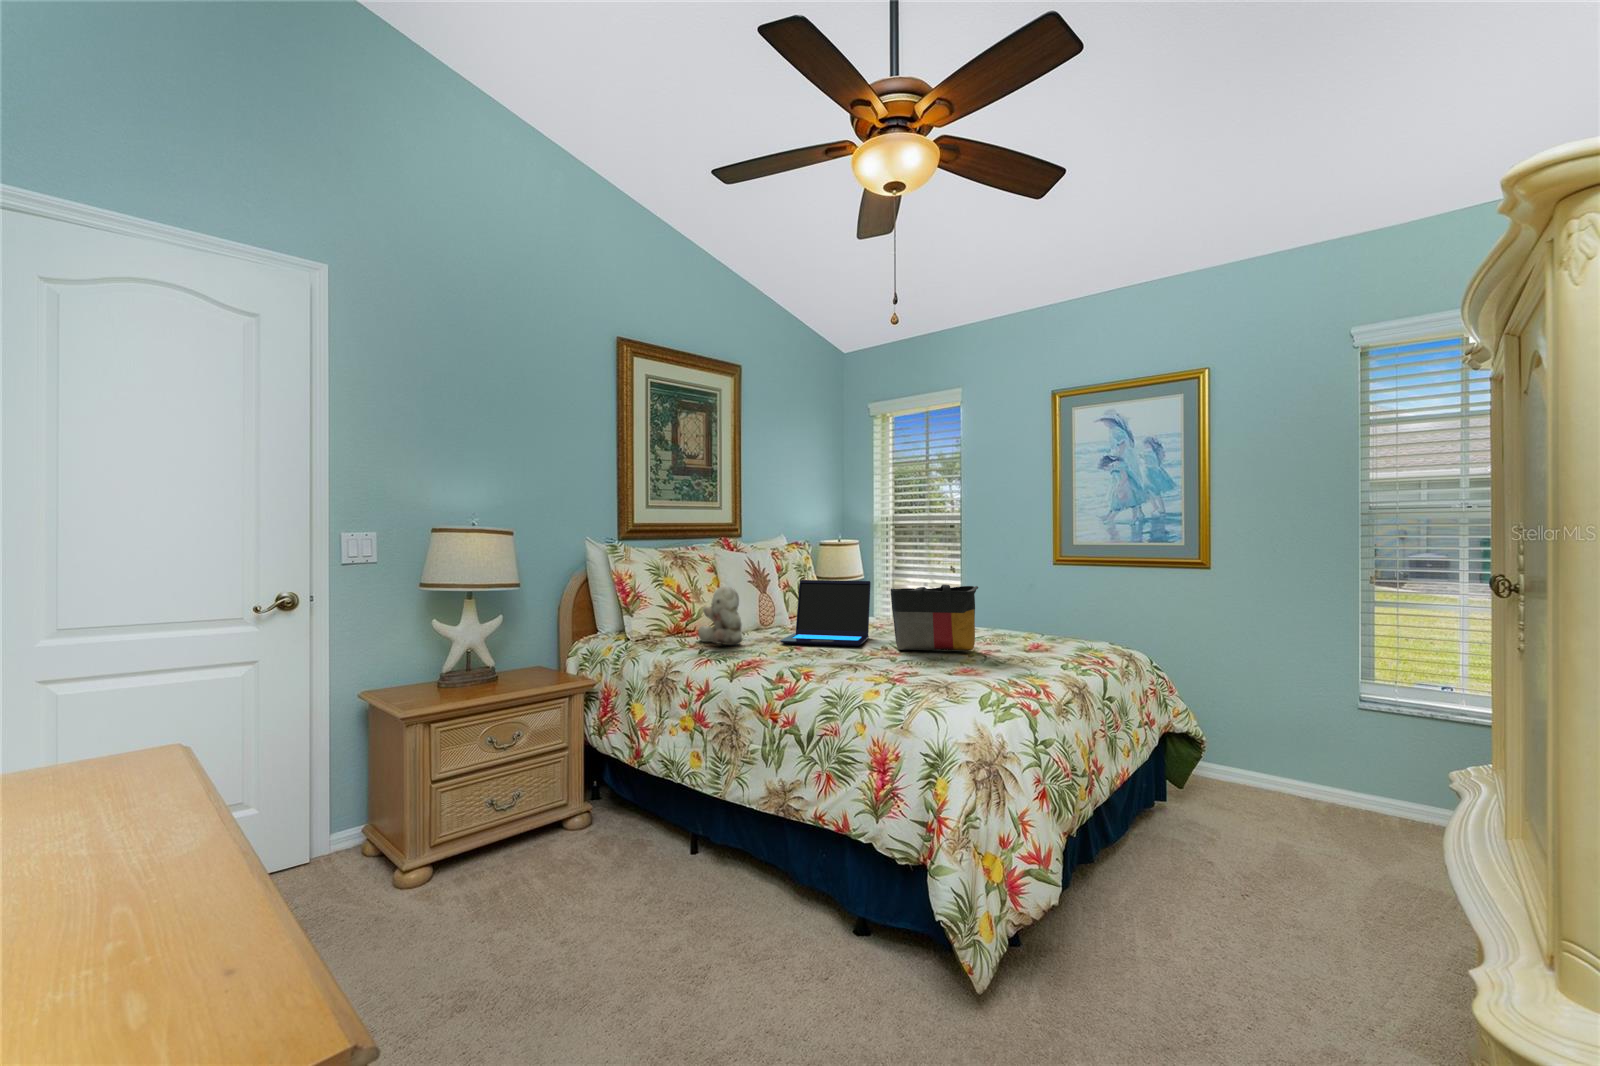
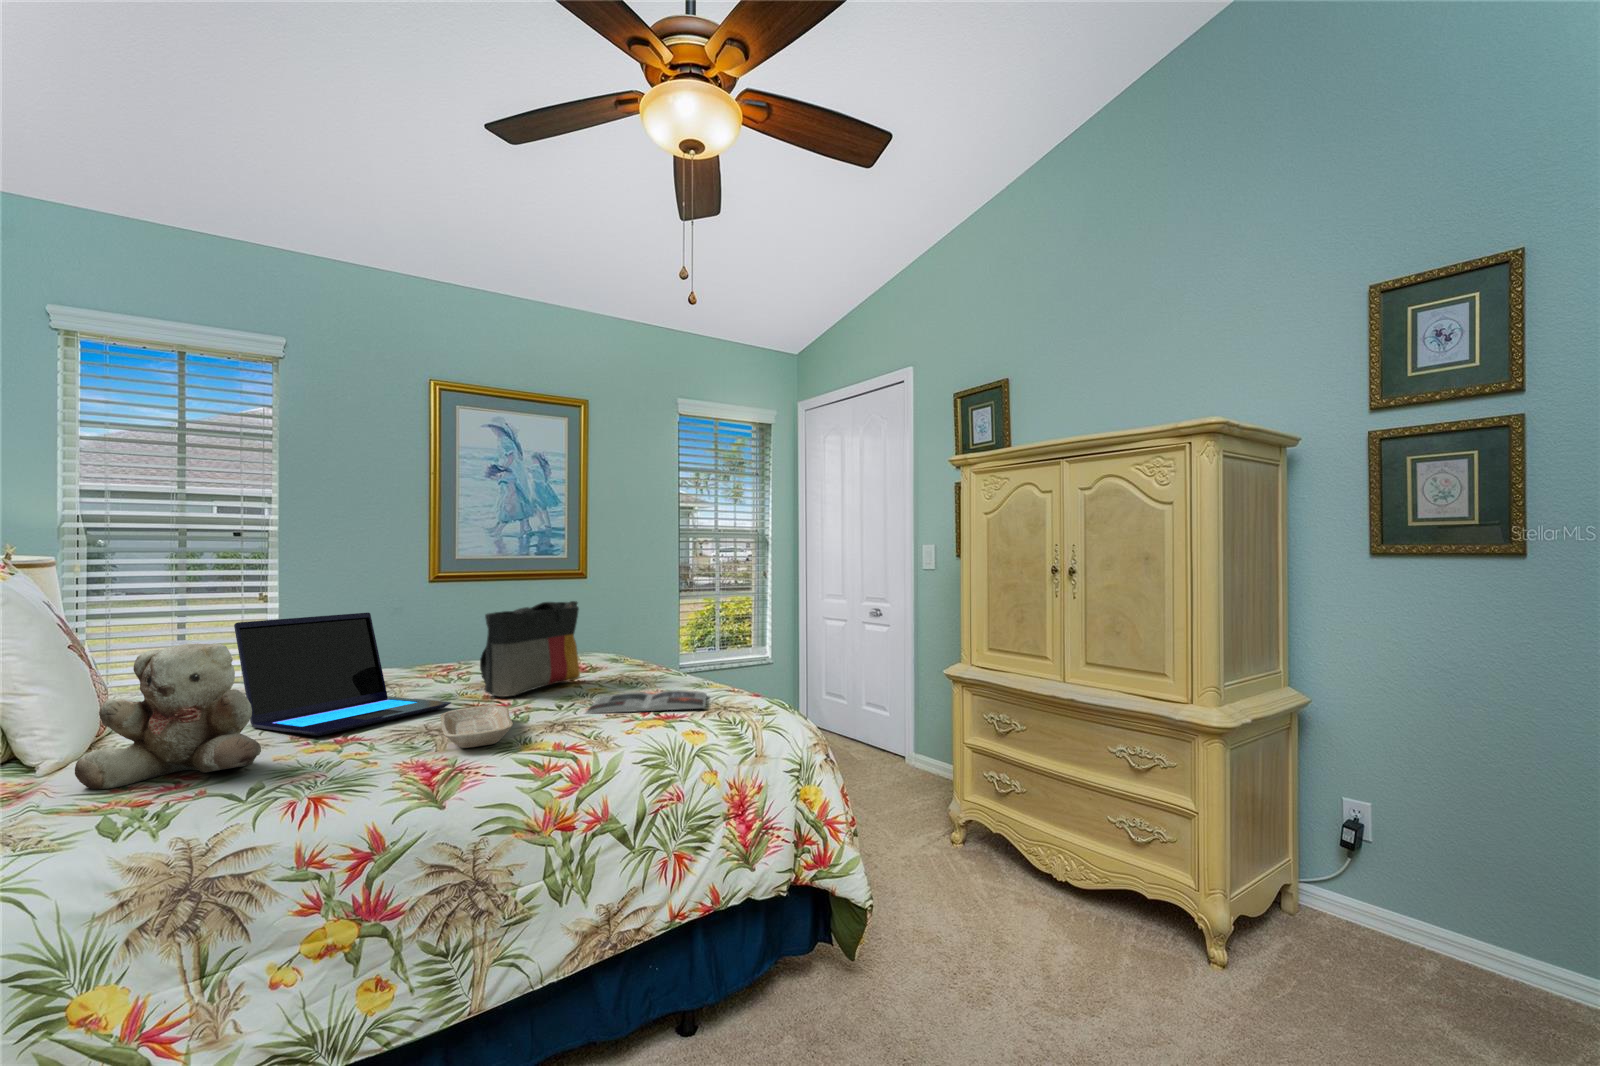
tray: none [768,645,846,664] -> present [440,706,513,748]
magazine: none [878,663,976,685] -> present [585,690,707,714]

